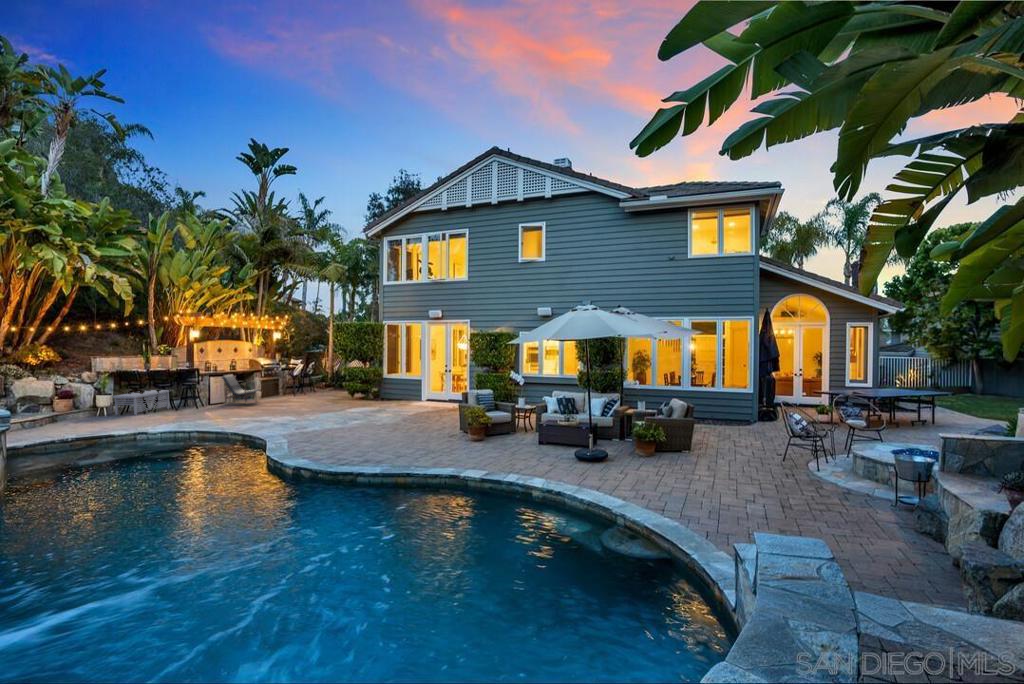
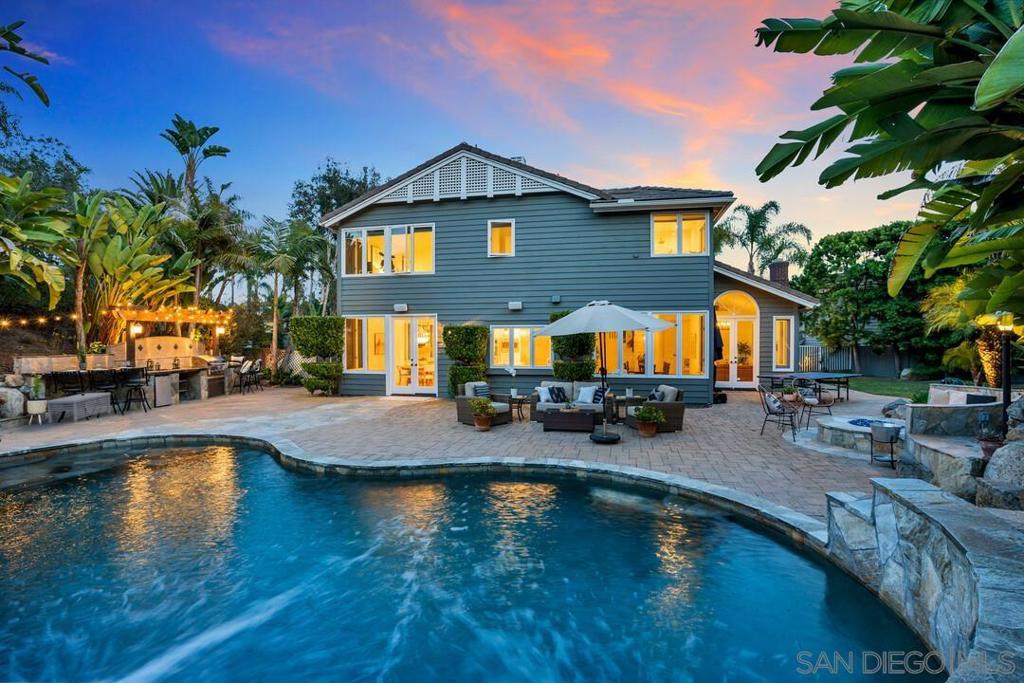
lounge chair: present [223,375,259,402] -> none [169,374,211,407]

